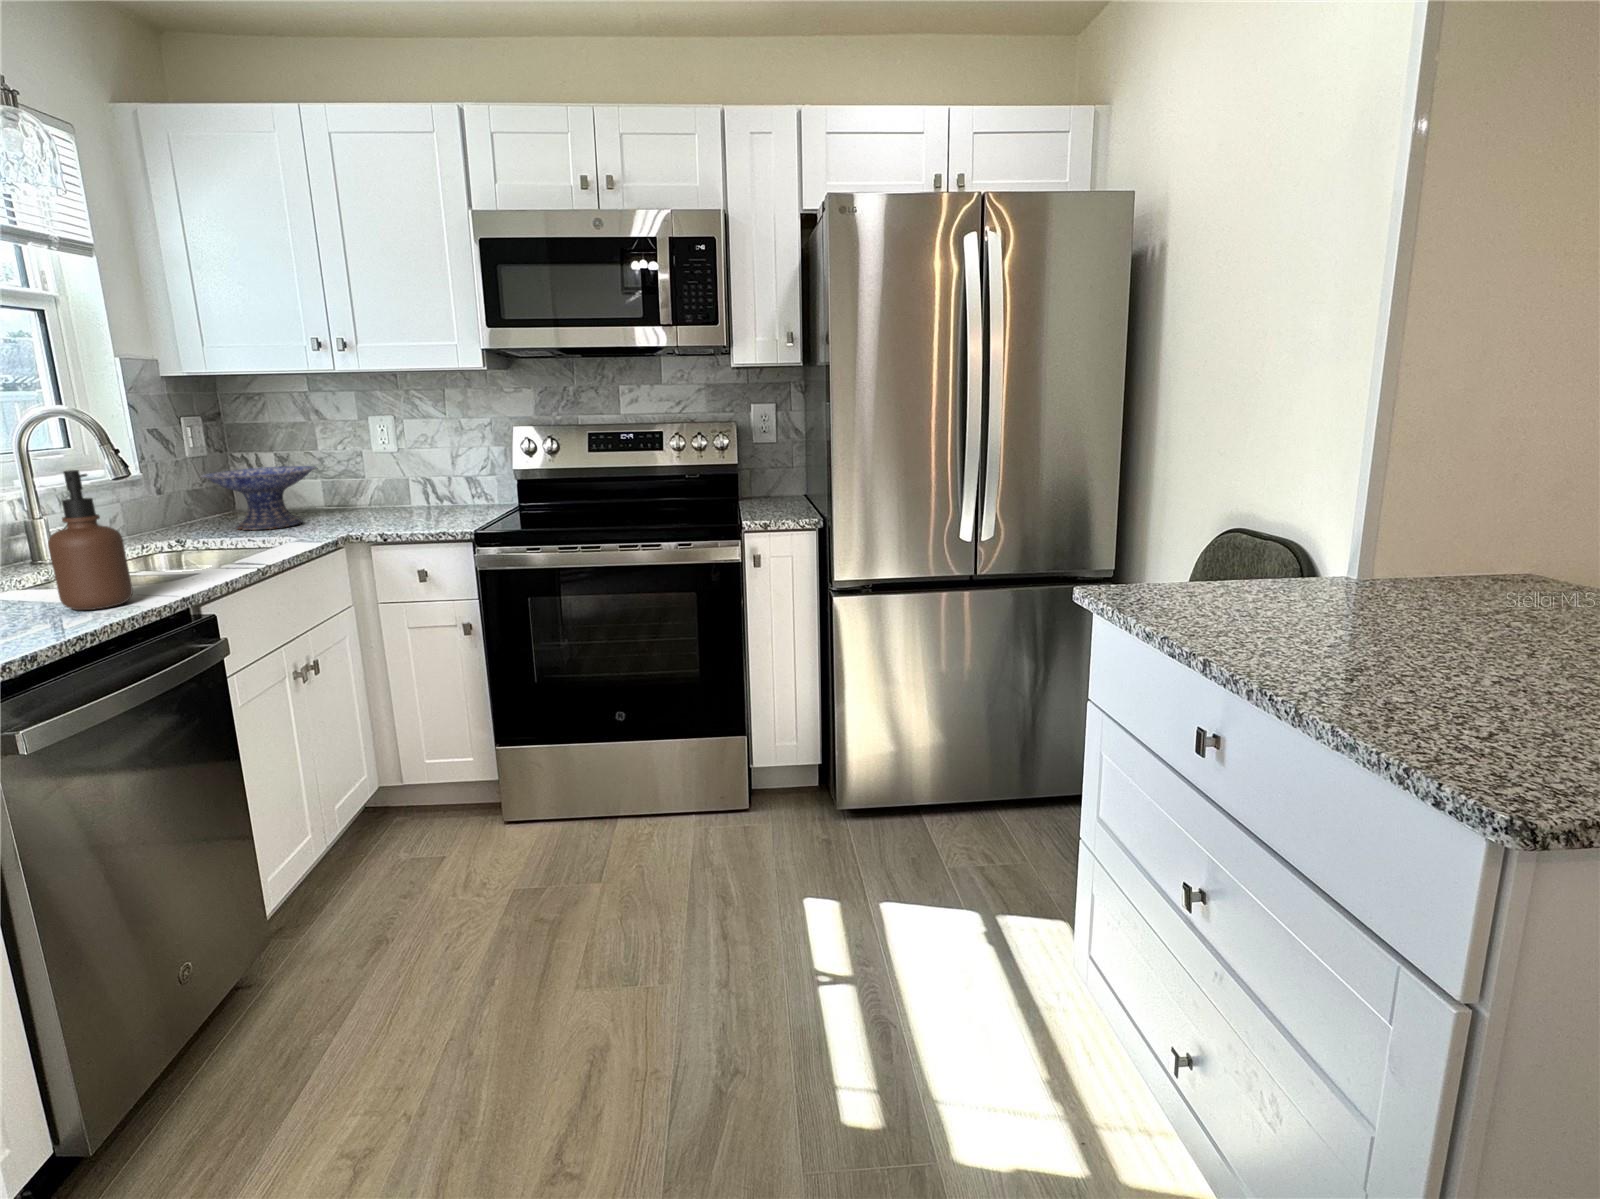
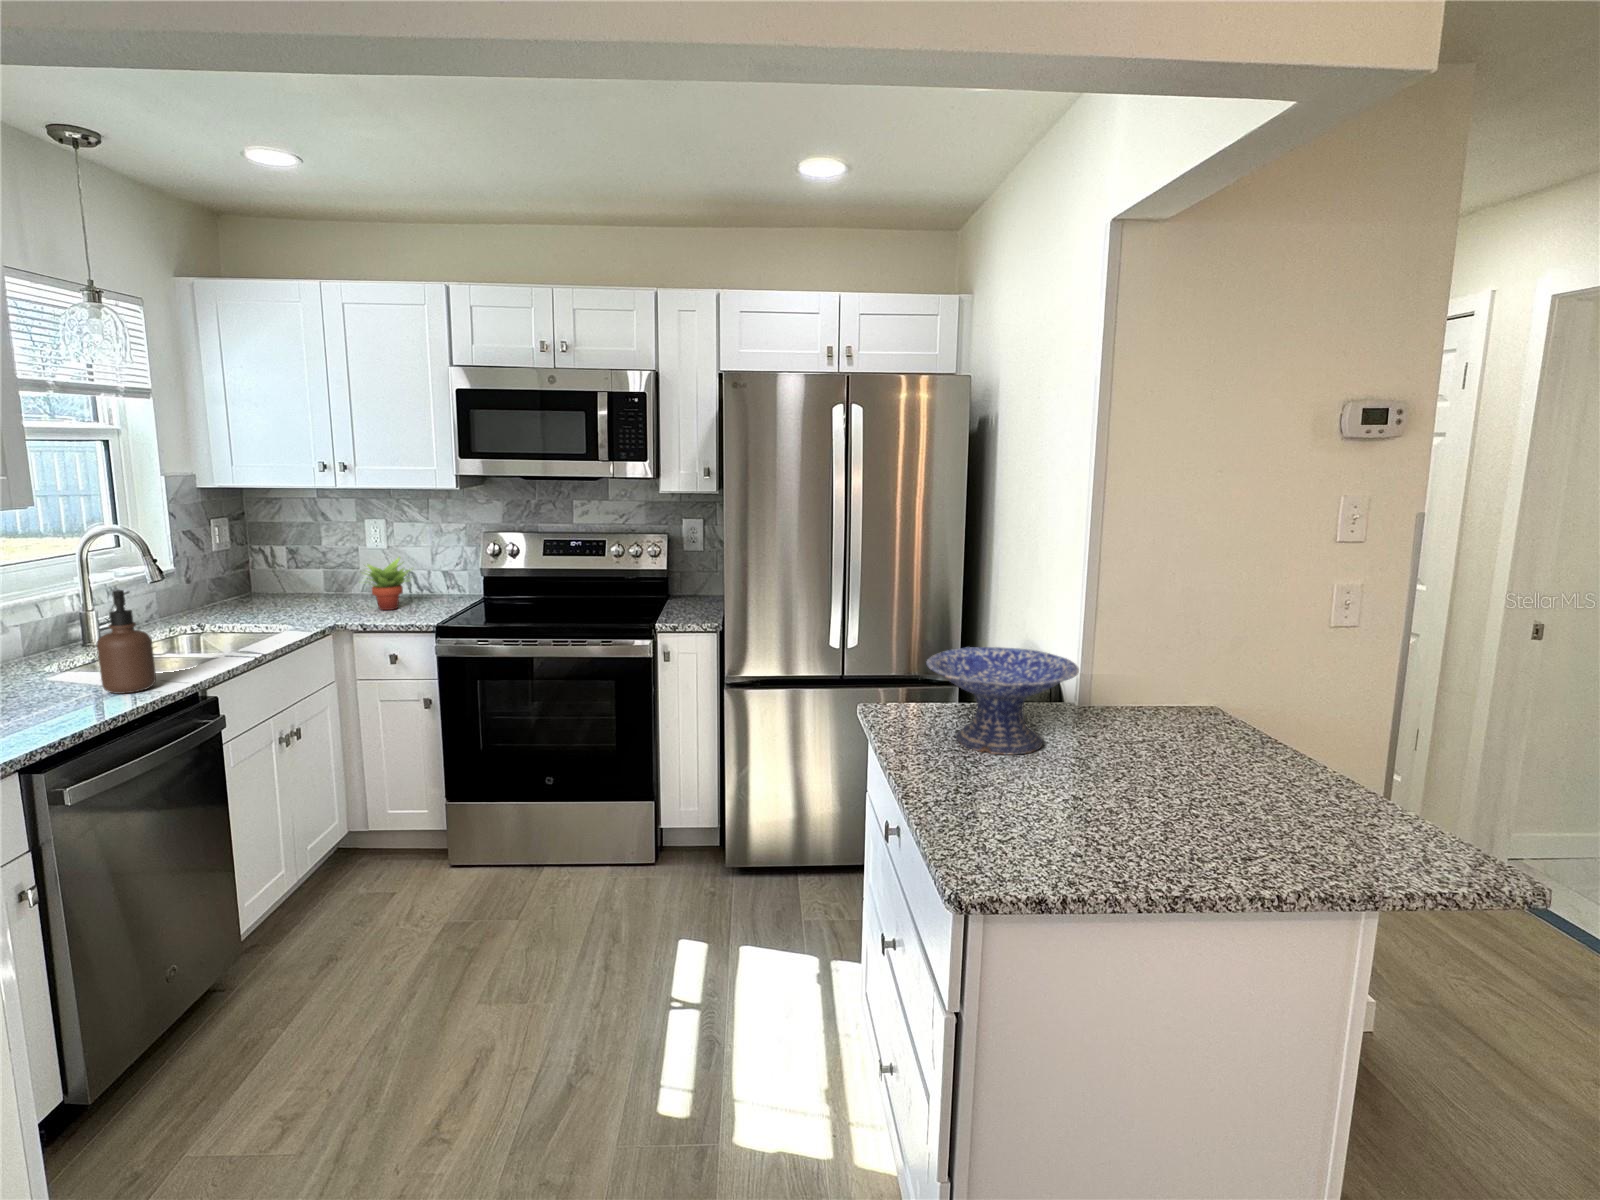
succulent plant: none [370,455,436,521] -> present [365,557,412,610]
decorative bowl: present [200,466,317,530] -> present [926,647,1079,754]

